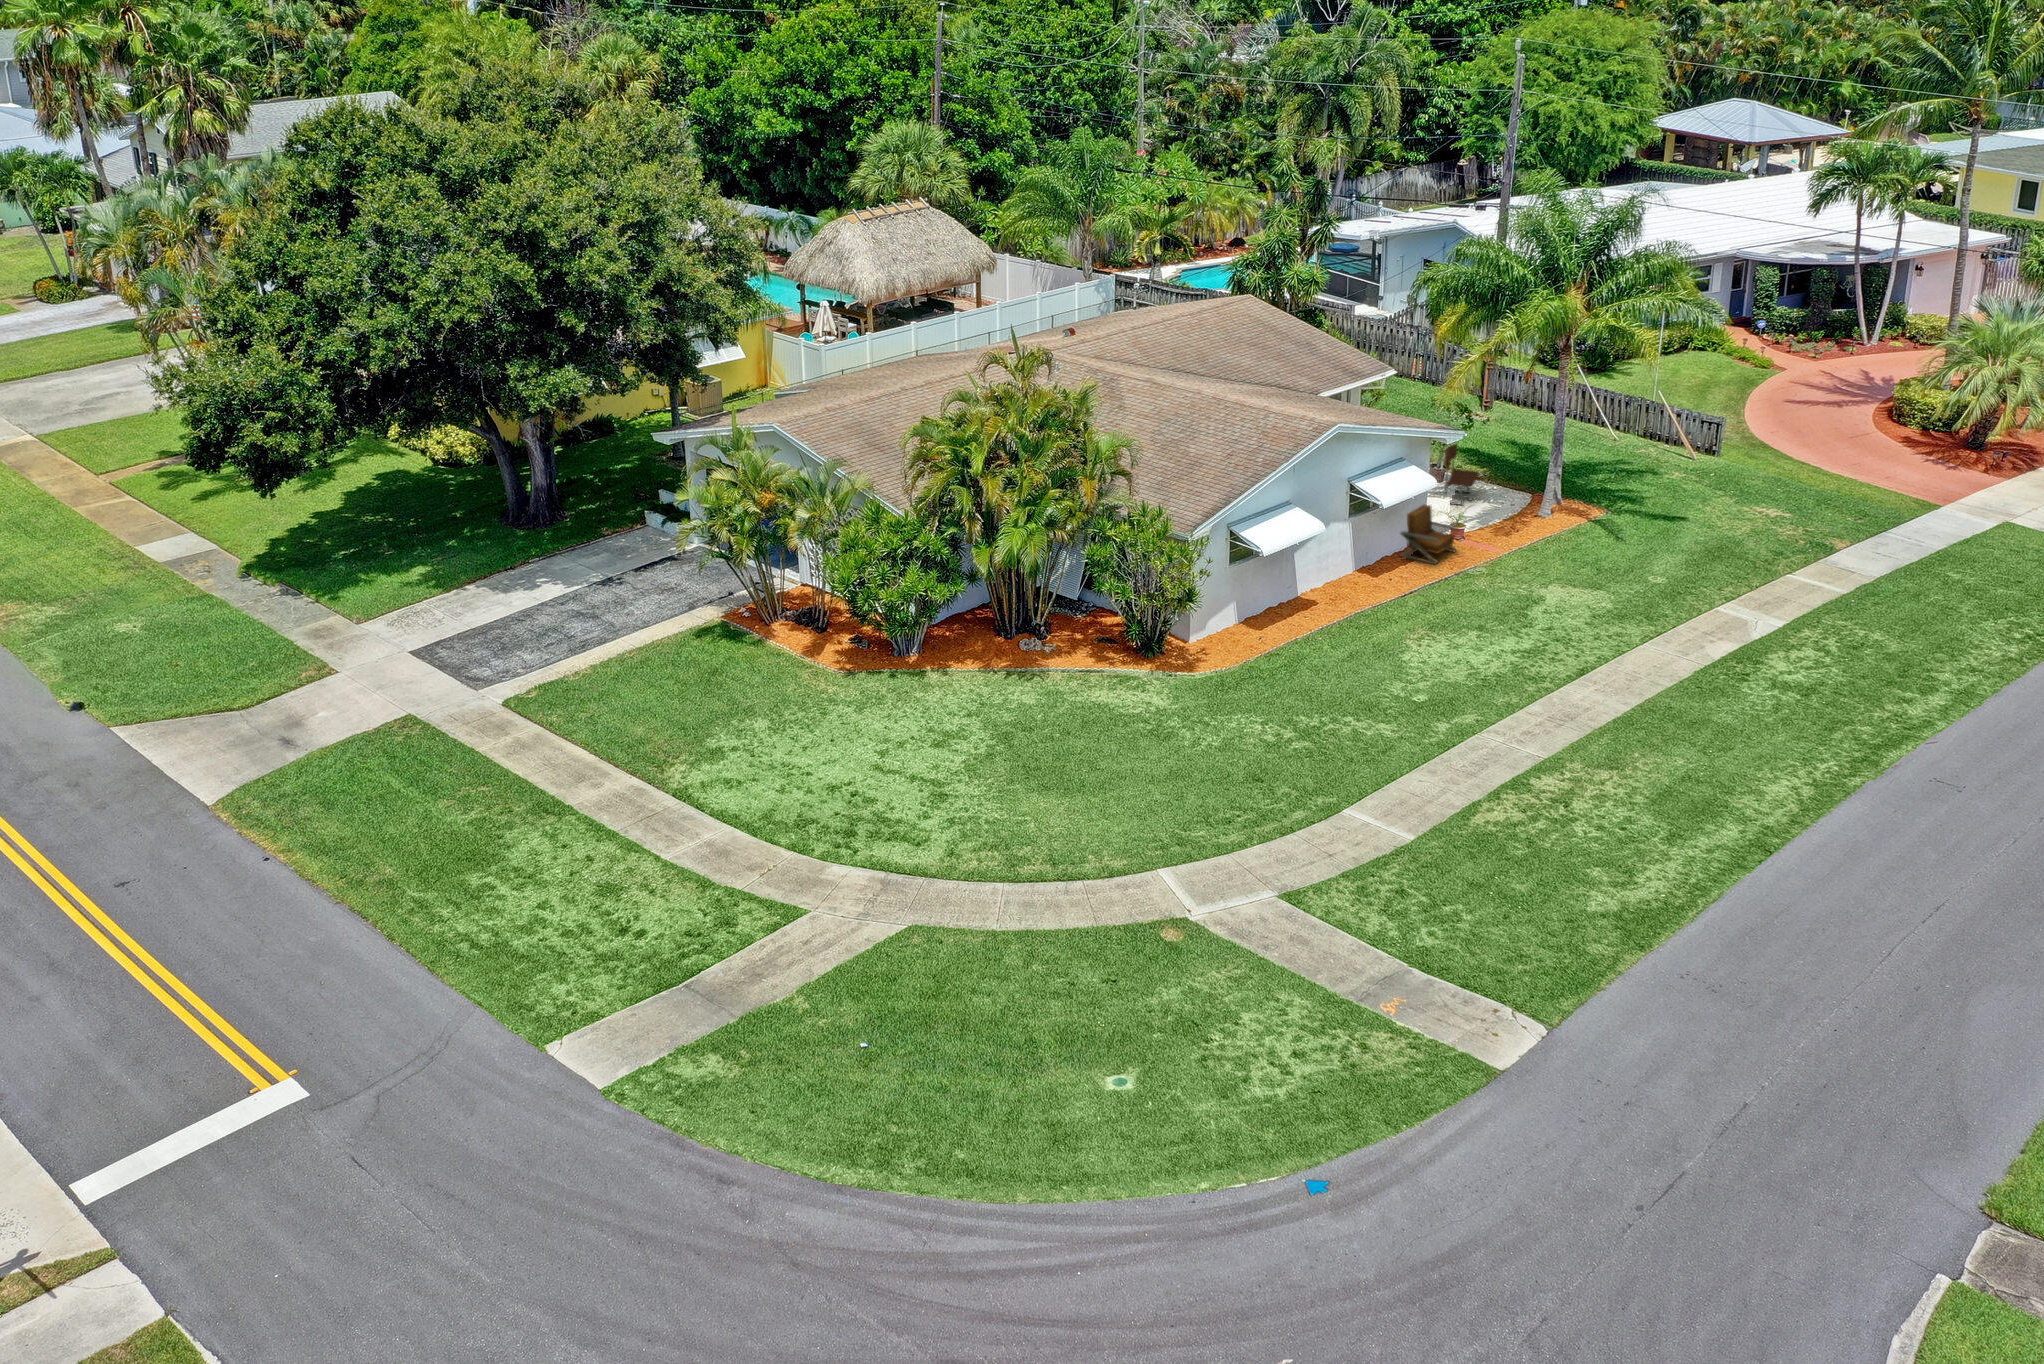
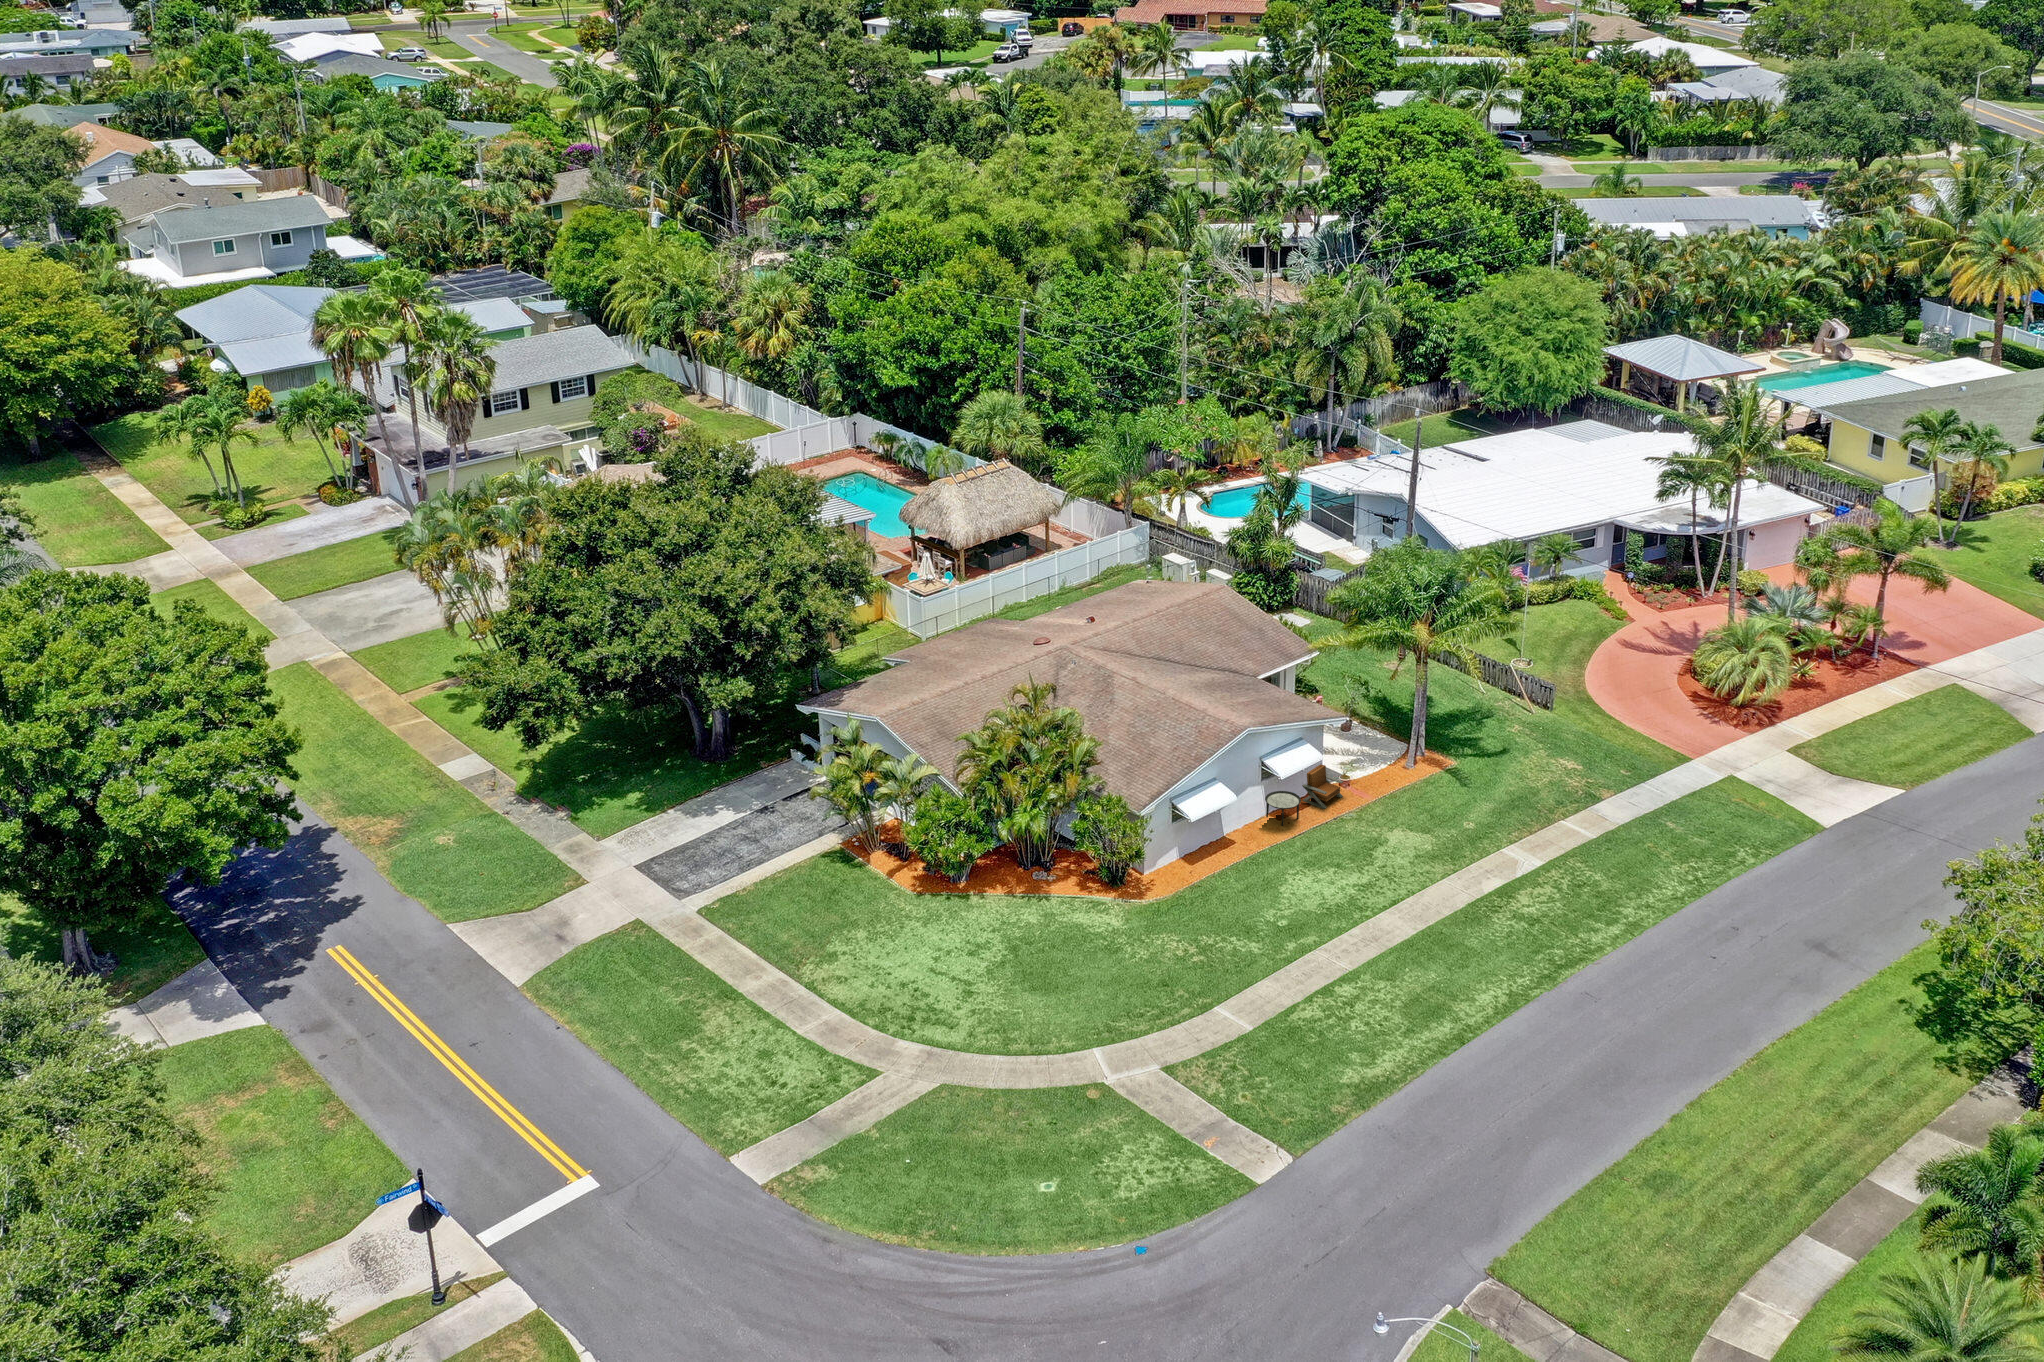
bench: present [1444,443,1479,505] -> none [1346,707,1374,754]
round table: none [1352,538,1406,584] -> present [1265,791,1301,826]

